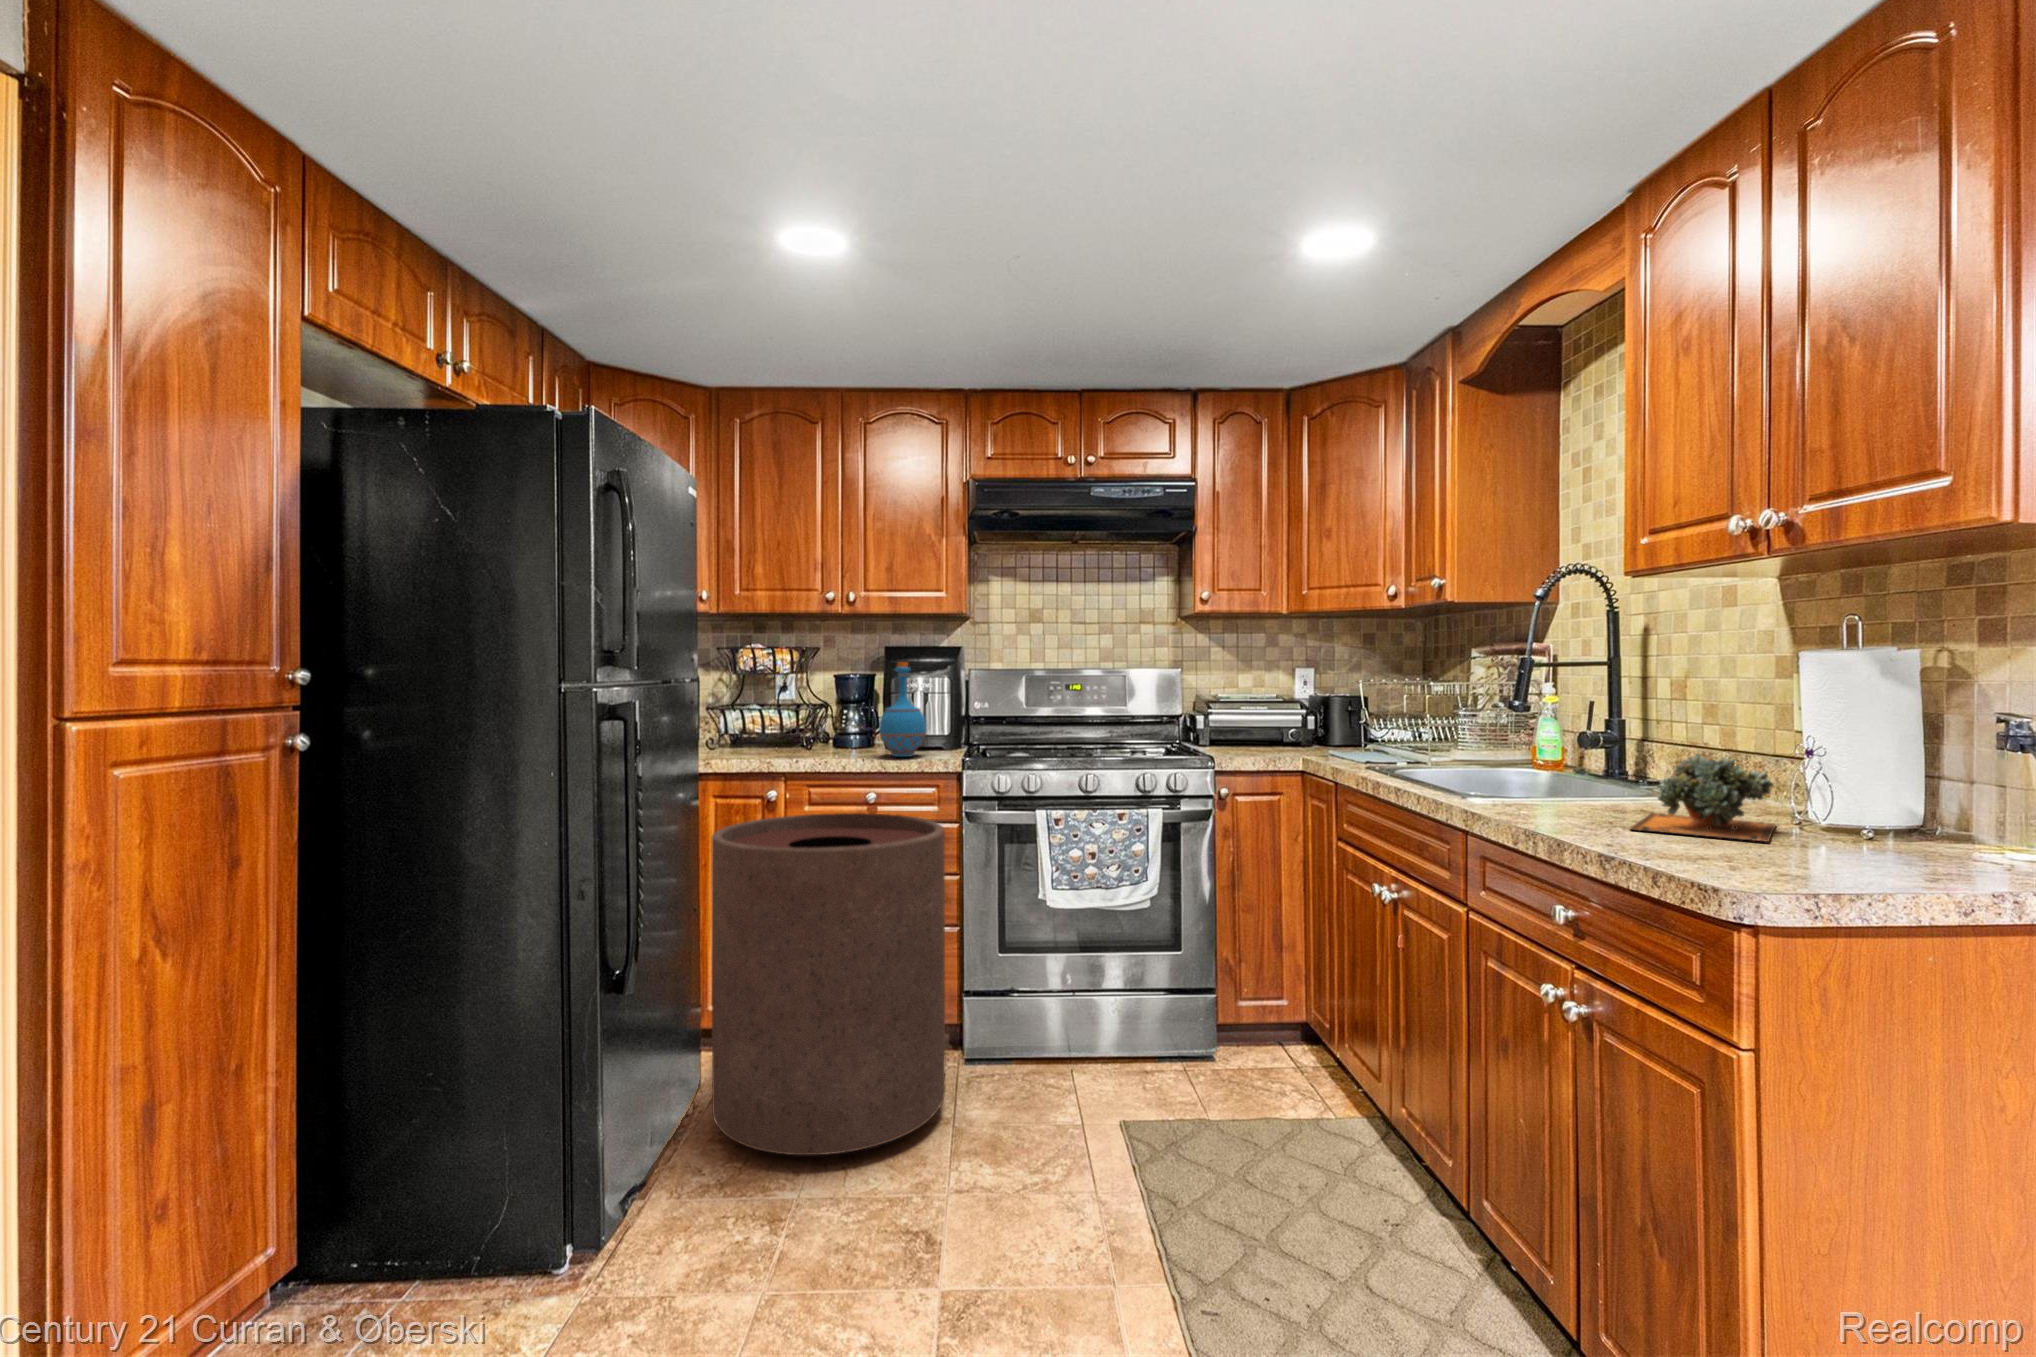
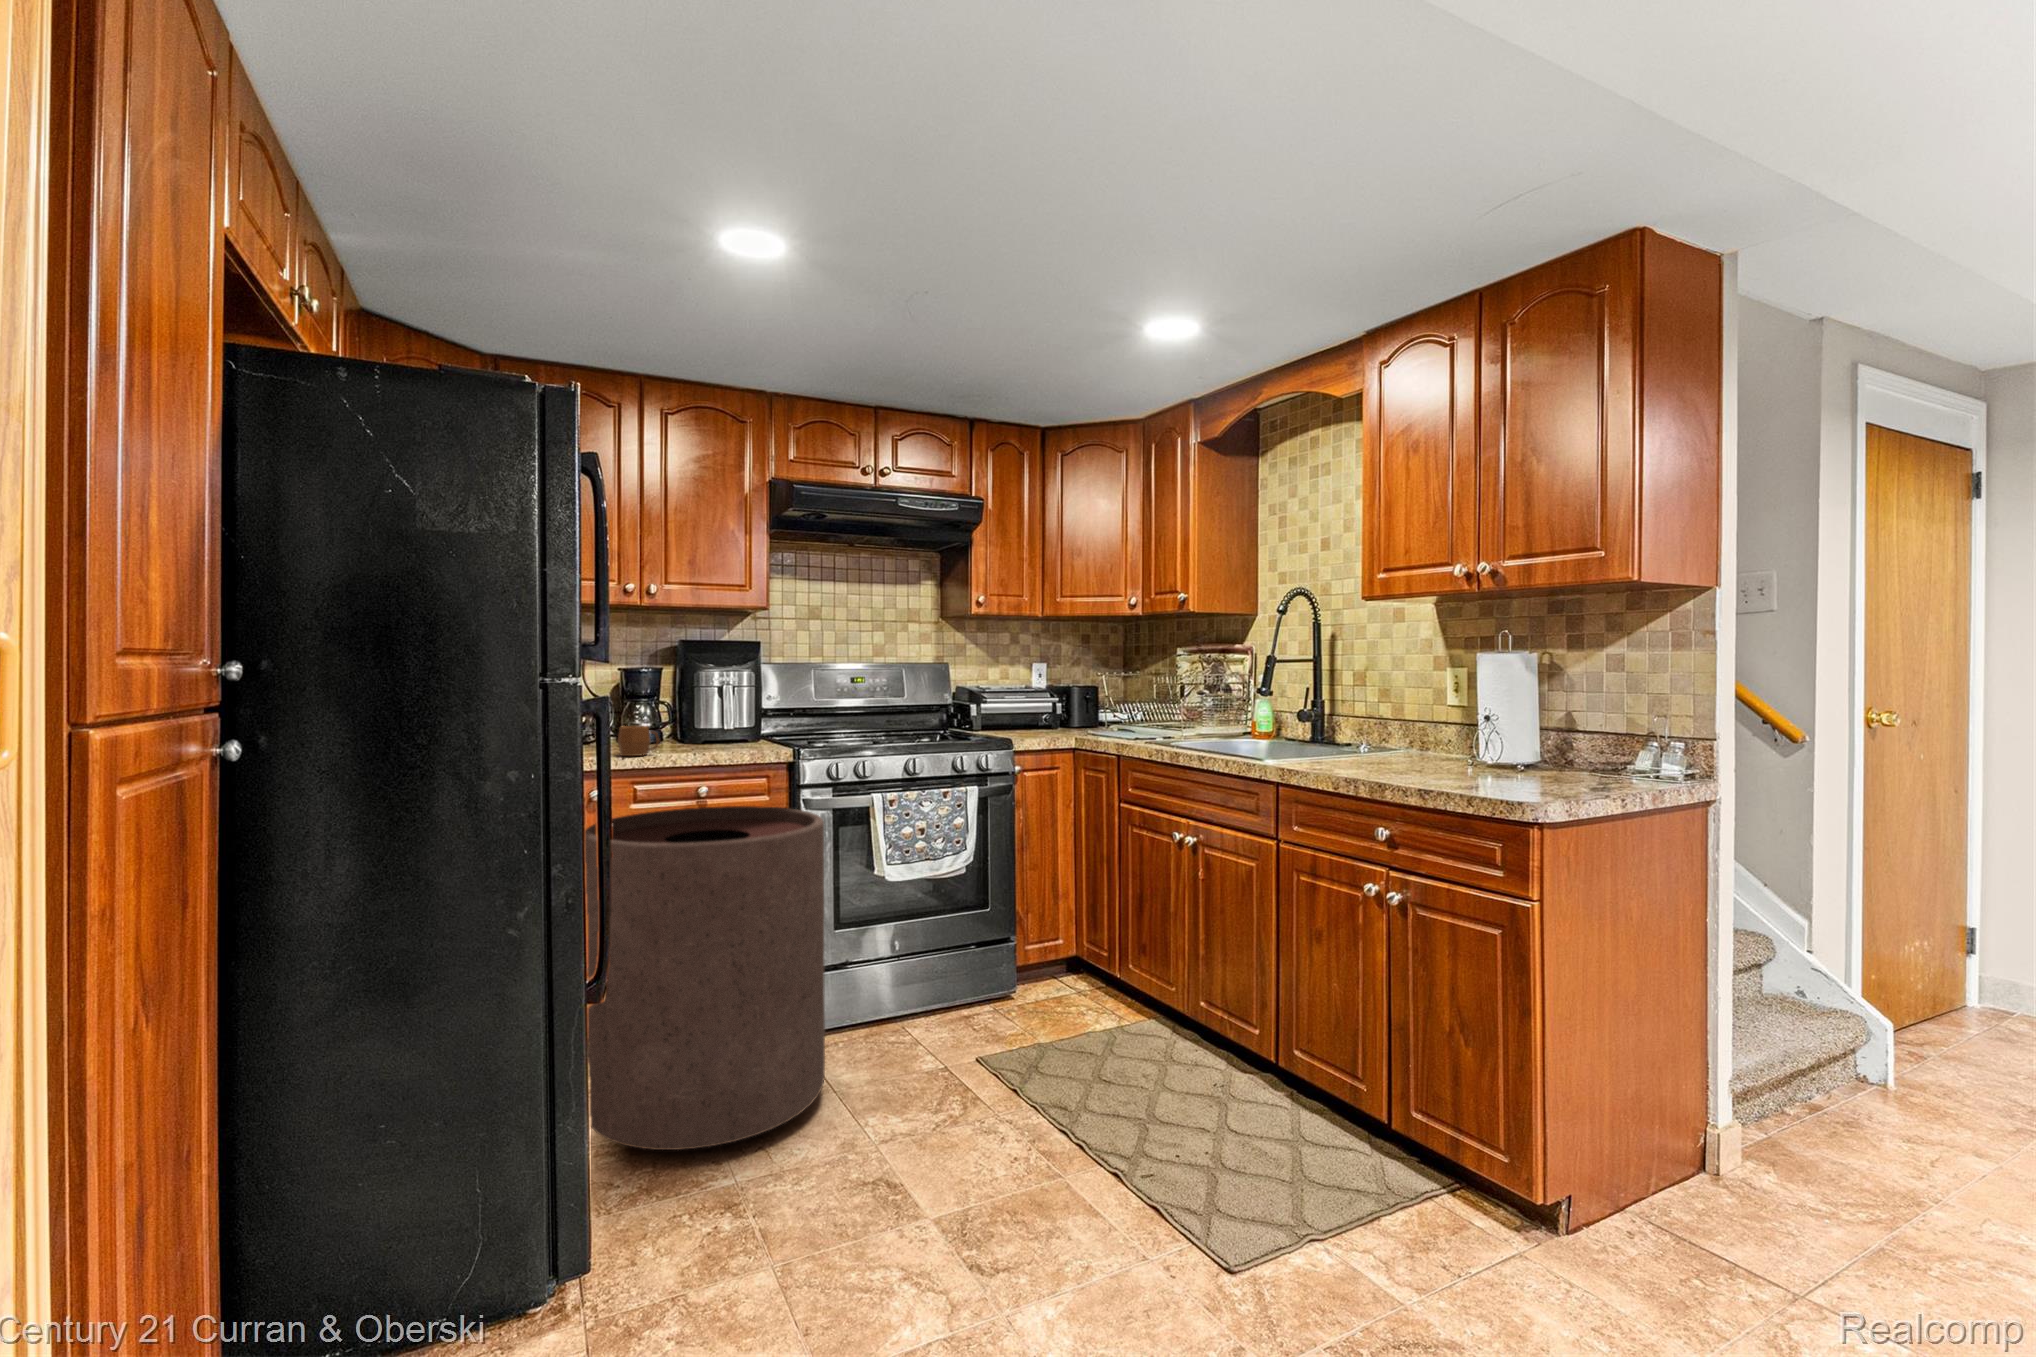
bottle: present [879,662,926,757] -> none [700,656,750,750]
mug: none [801,731,838,760] -> present [618,726,659,756]
succulent plant: present [1630,755,1776,842] -> none [1392,723,1488,777]

